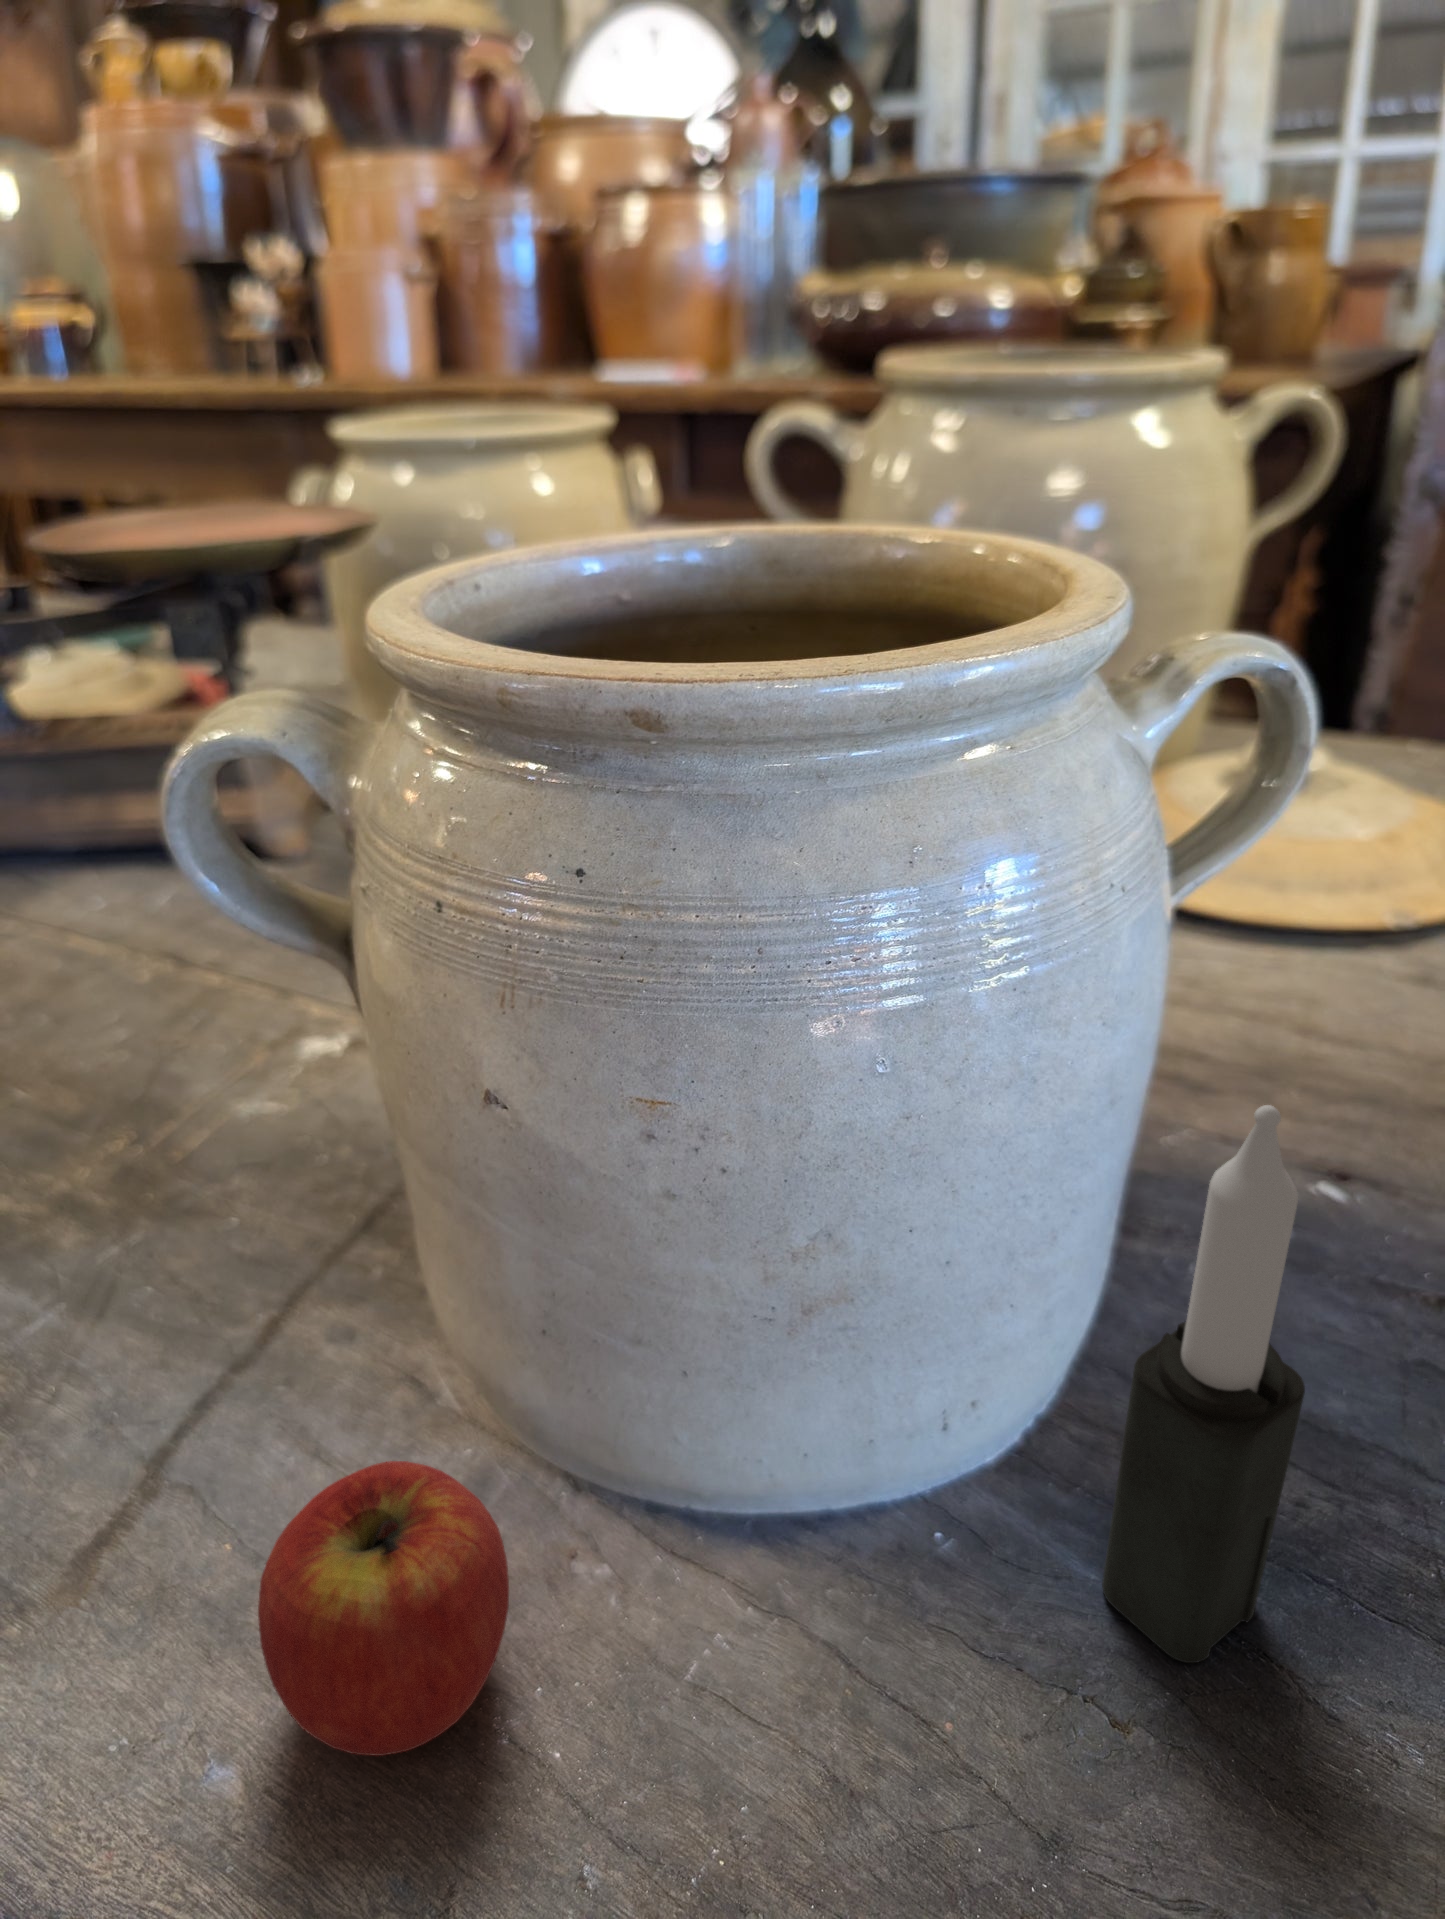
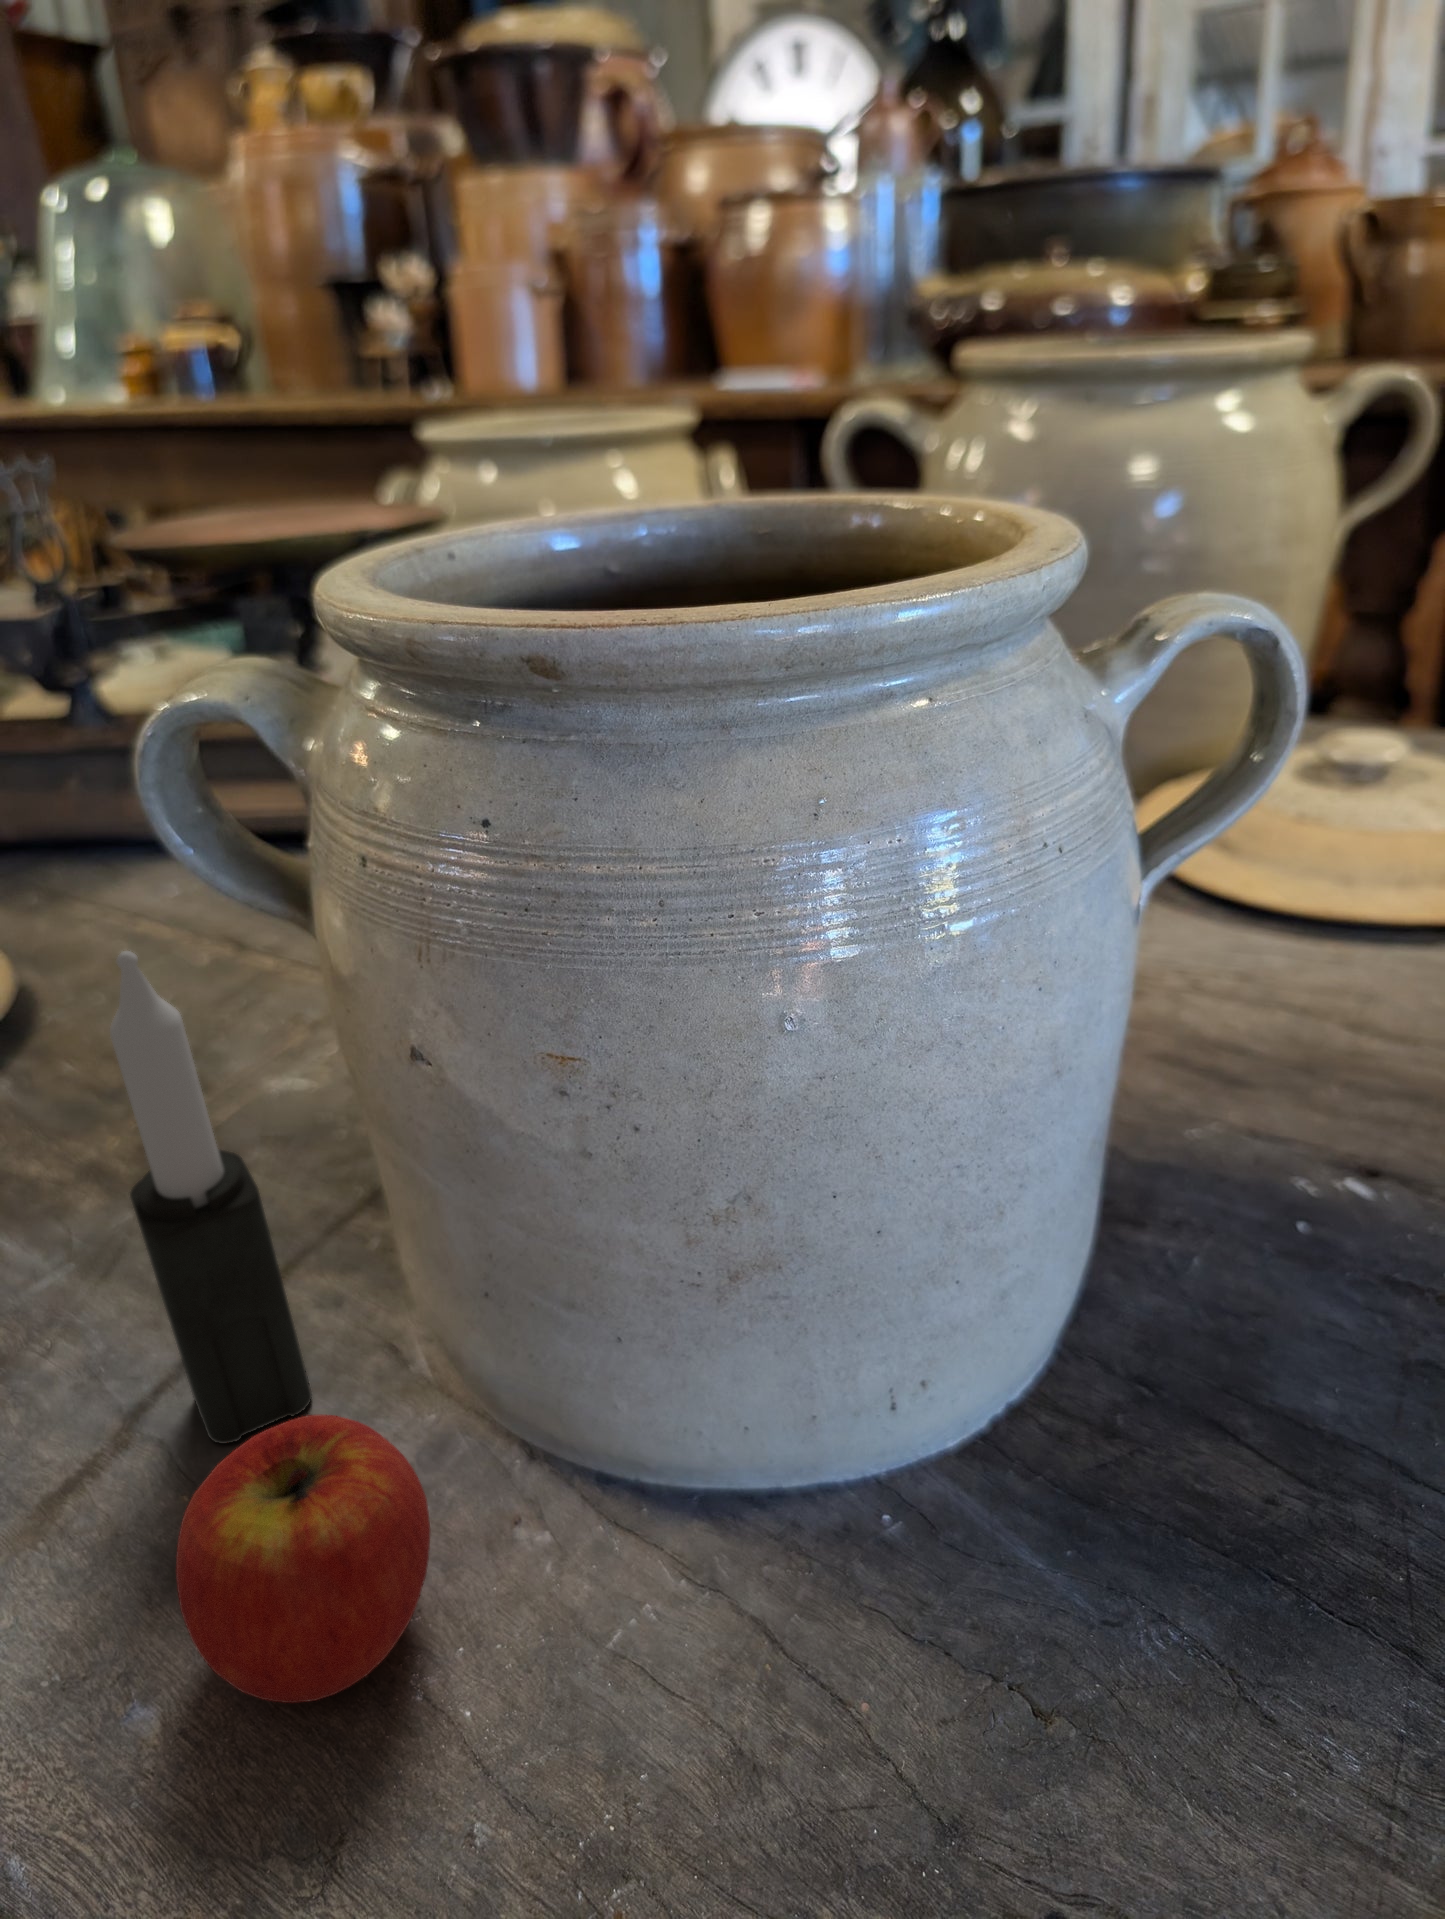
candle: present [1102,1105,1305,1663] -> present [110,951,312,1444]

